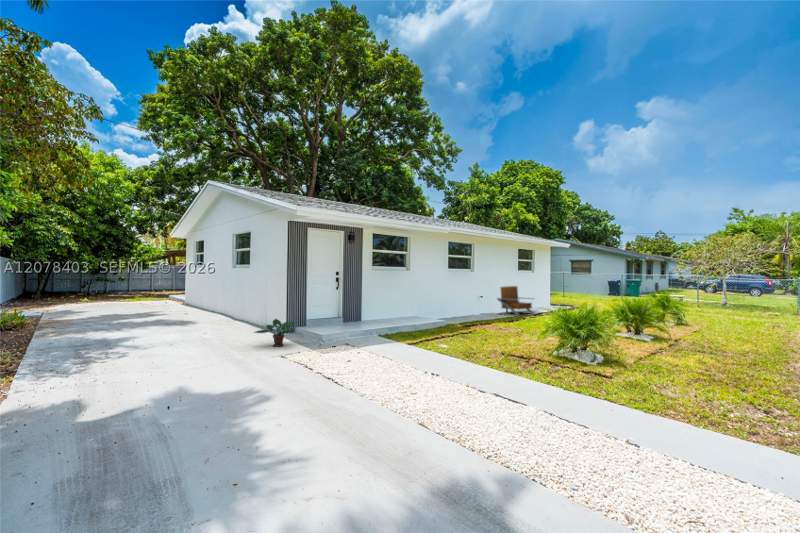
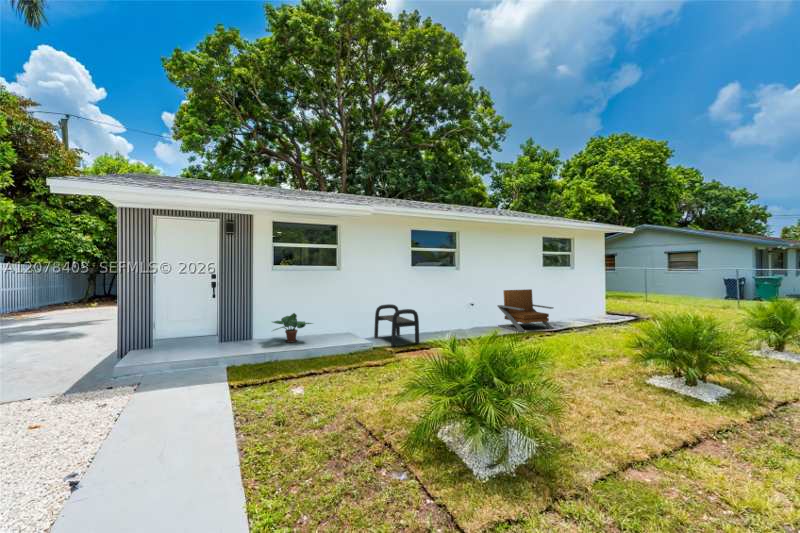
bench: none [430,297,470,325] -> present [374,304,419,347]
potted plant: present [254,319,294,347] -> present [273,313,312,343]

